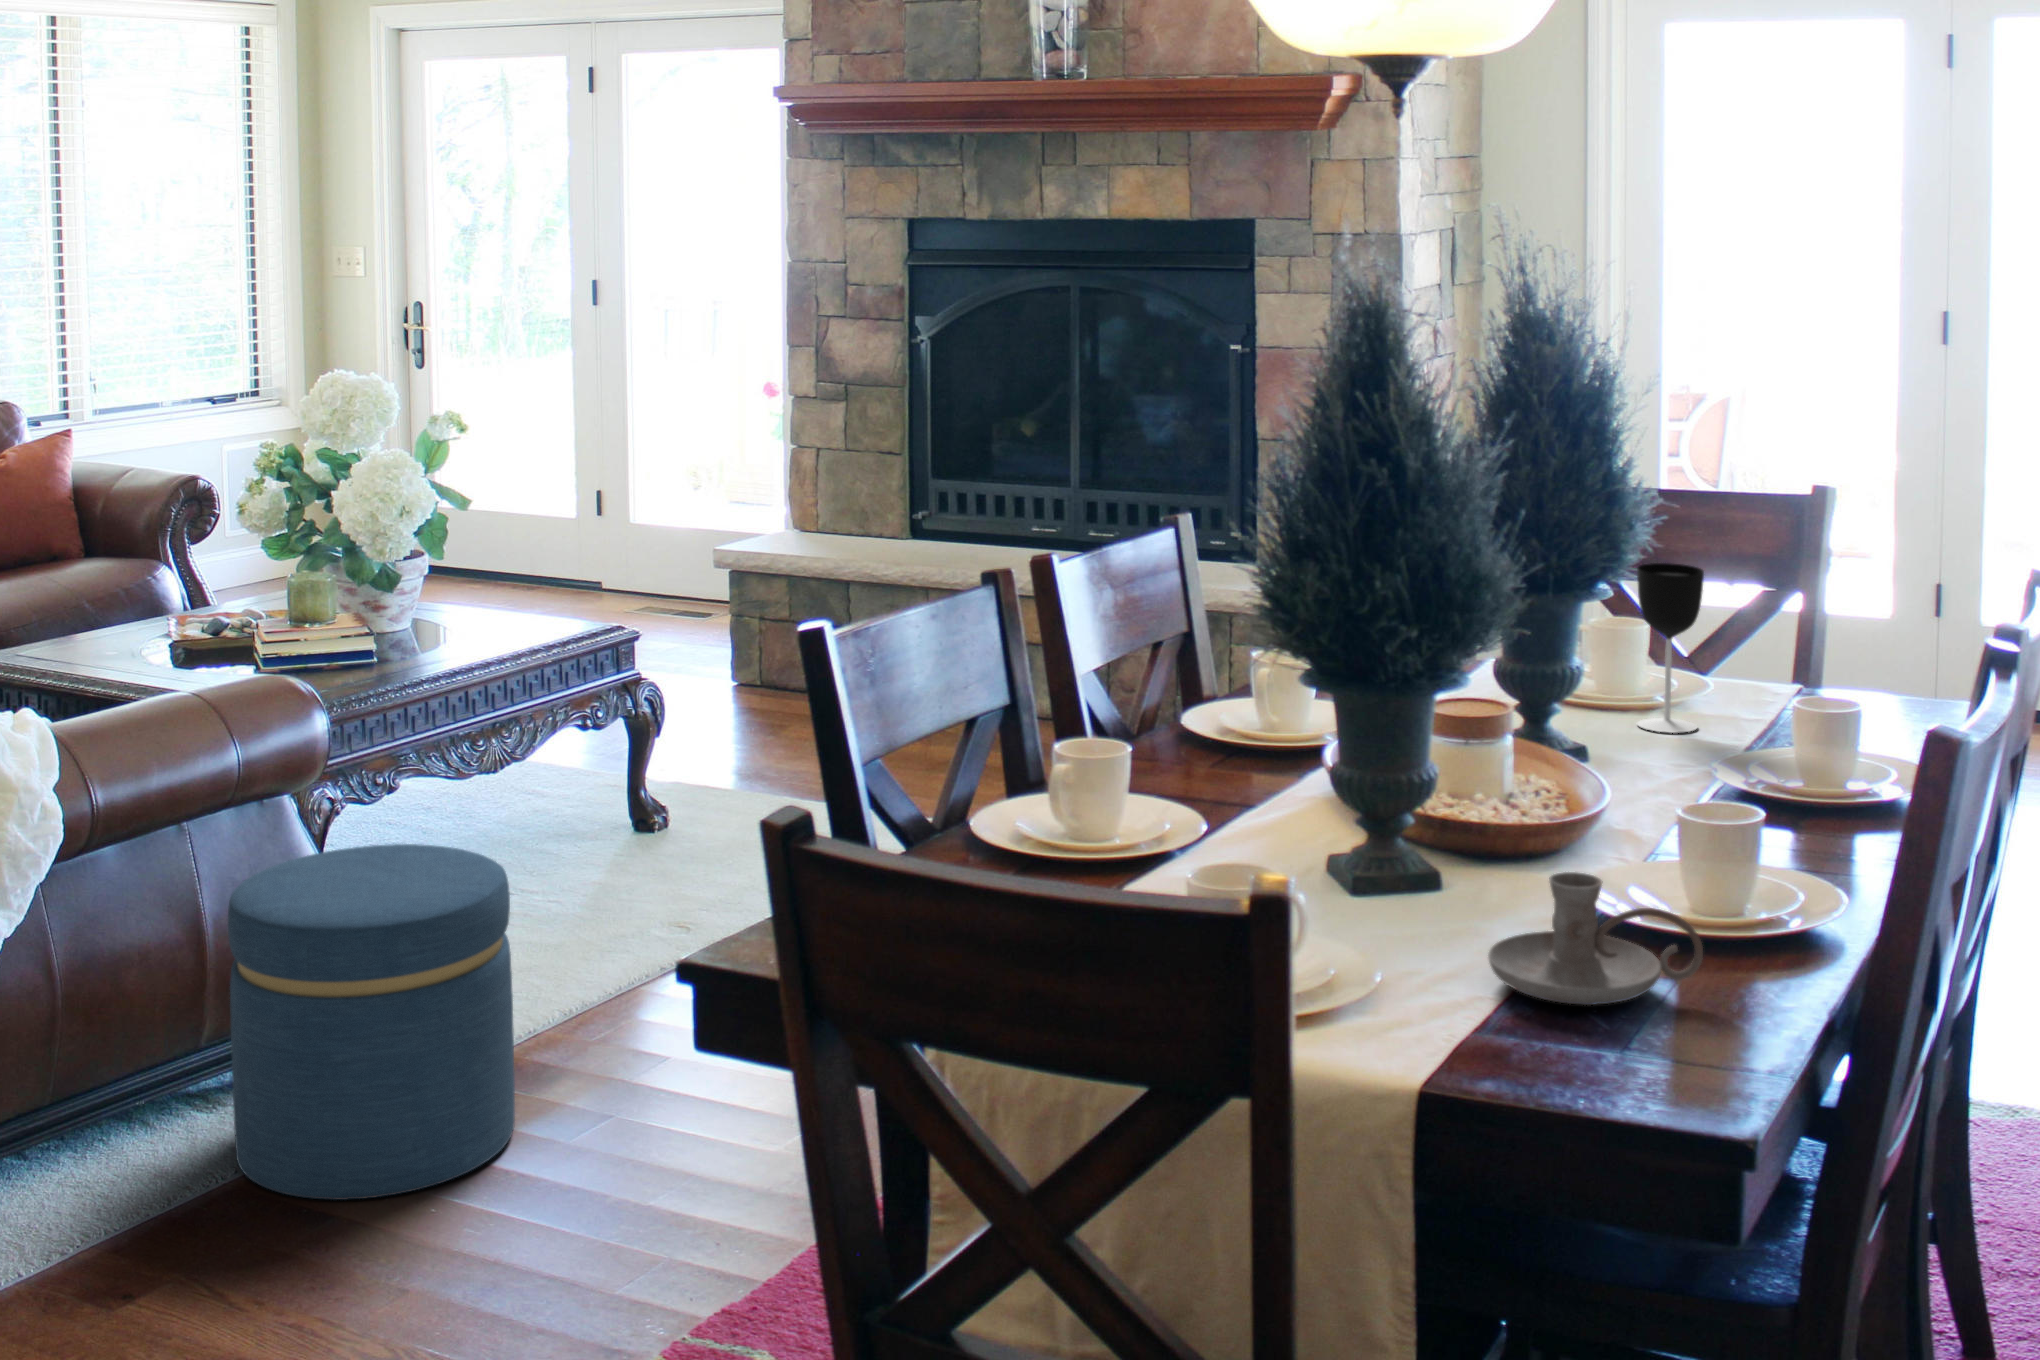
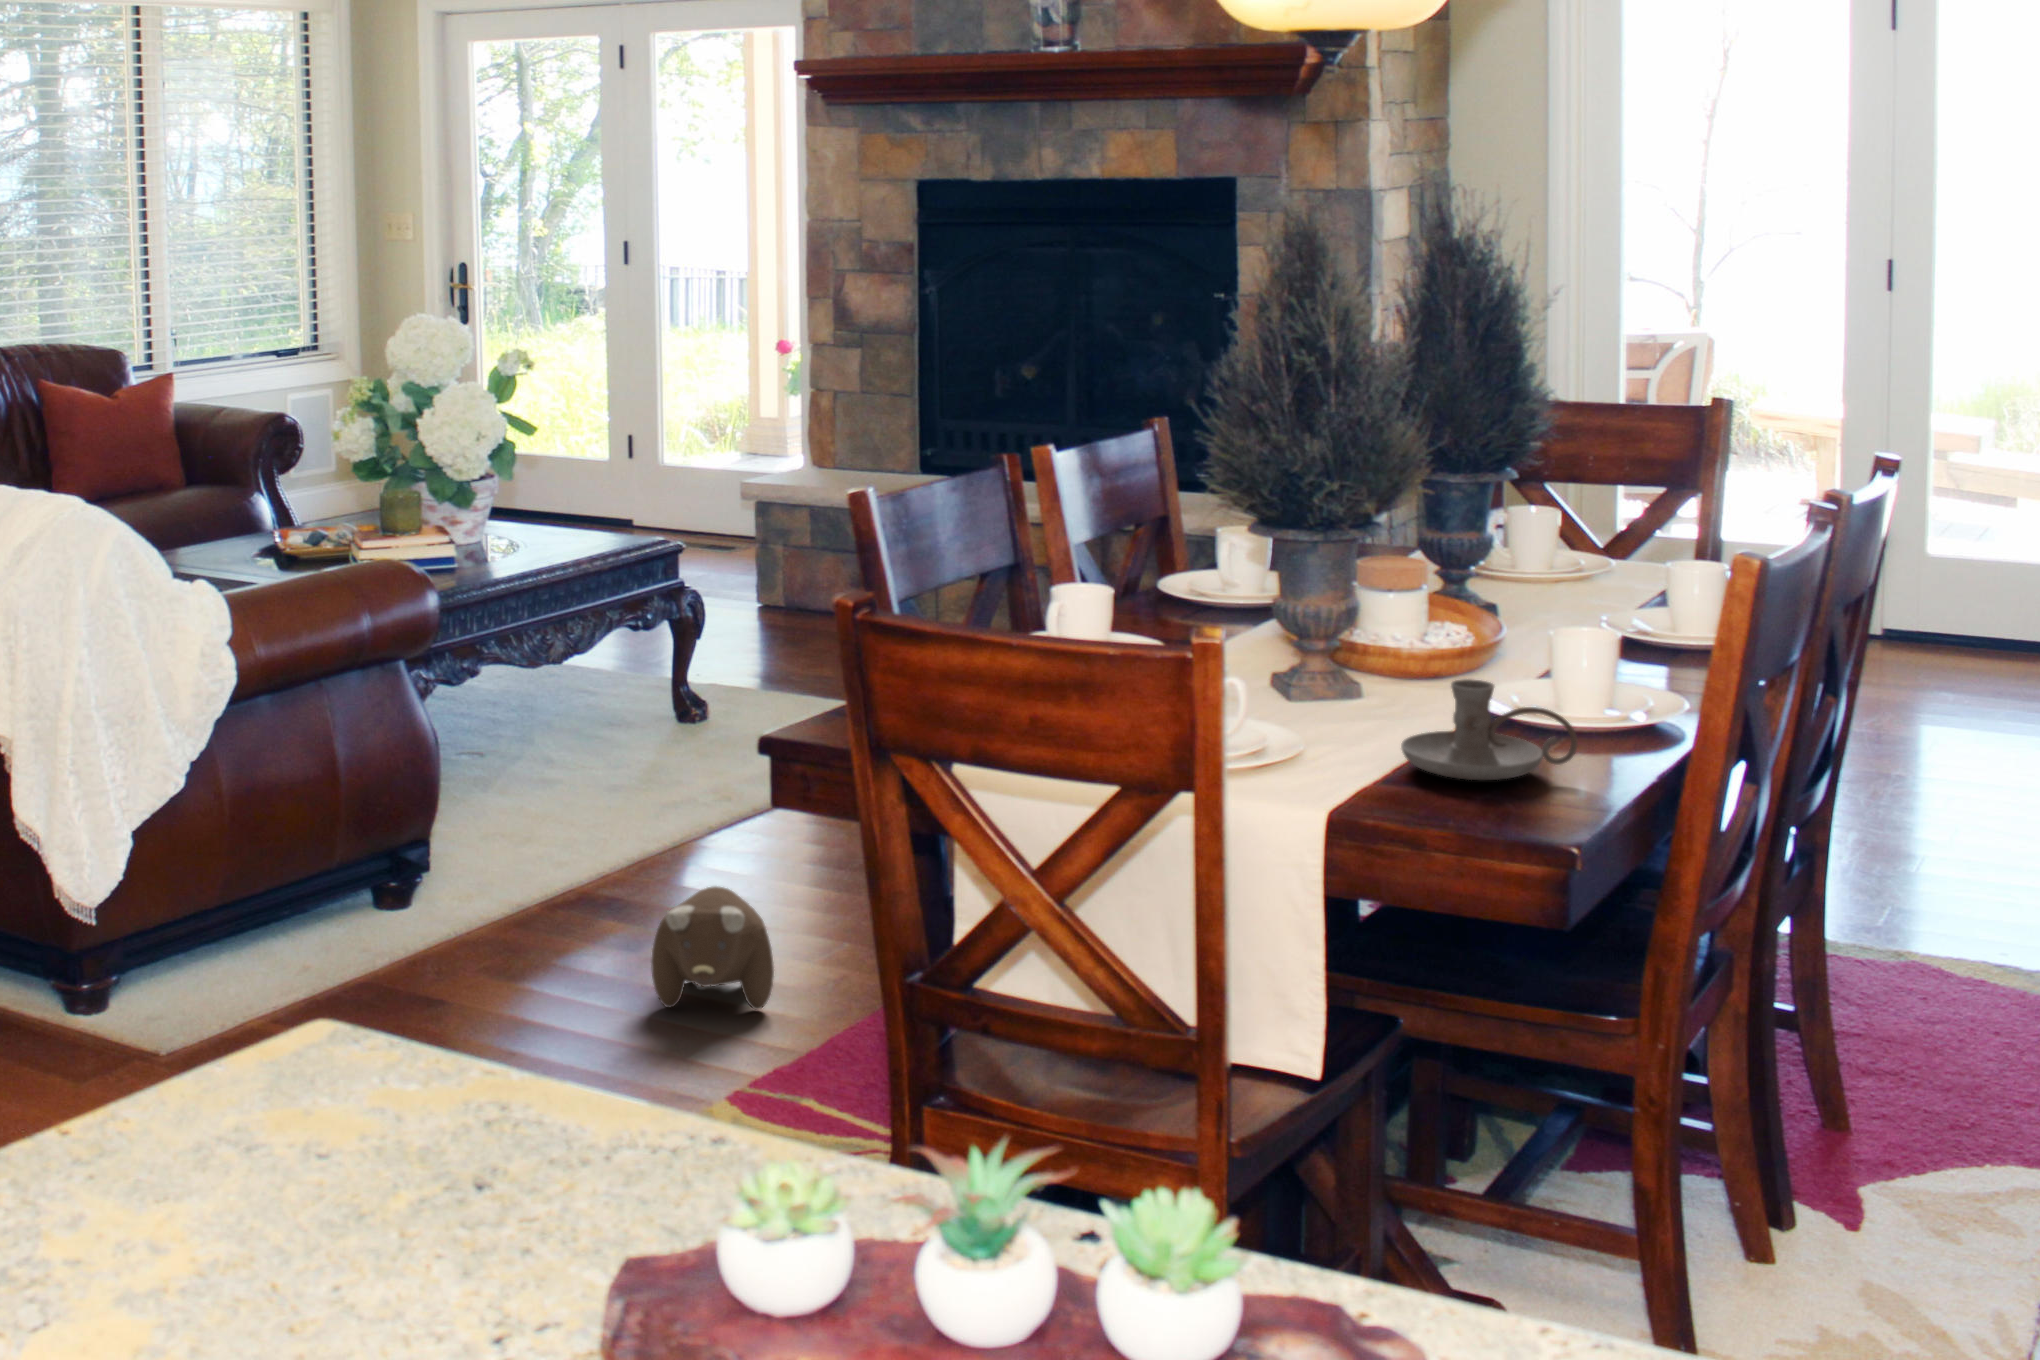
wine glass: present [1637,563,1704,733] -> none [1559,461,1619,607]
ottoman: present [228,844,515,1200] -> none [359,704,590,988]
plush toy: none [582,1066,730,1216] -> present [651,886,774,1010]

